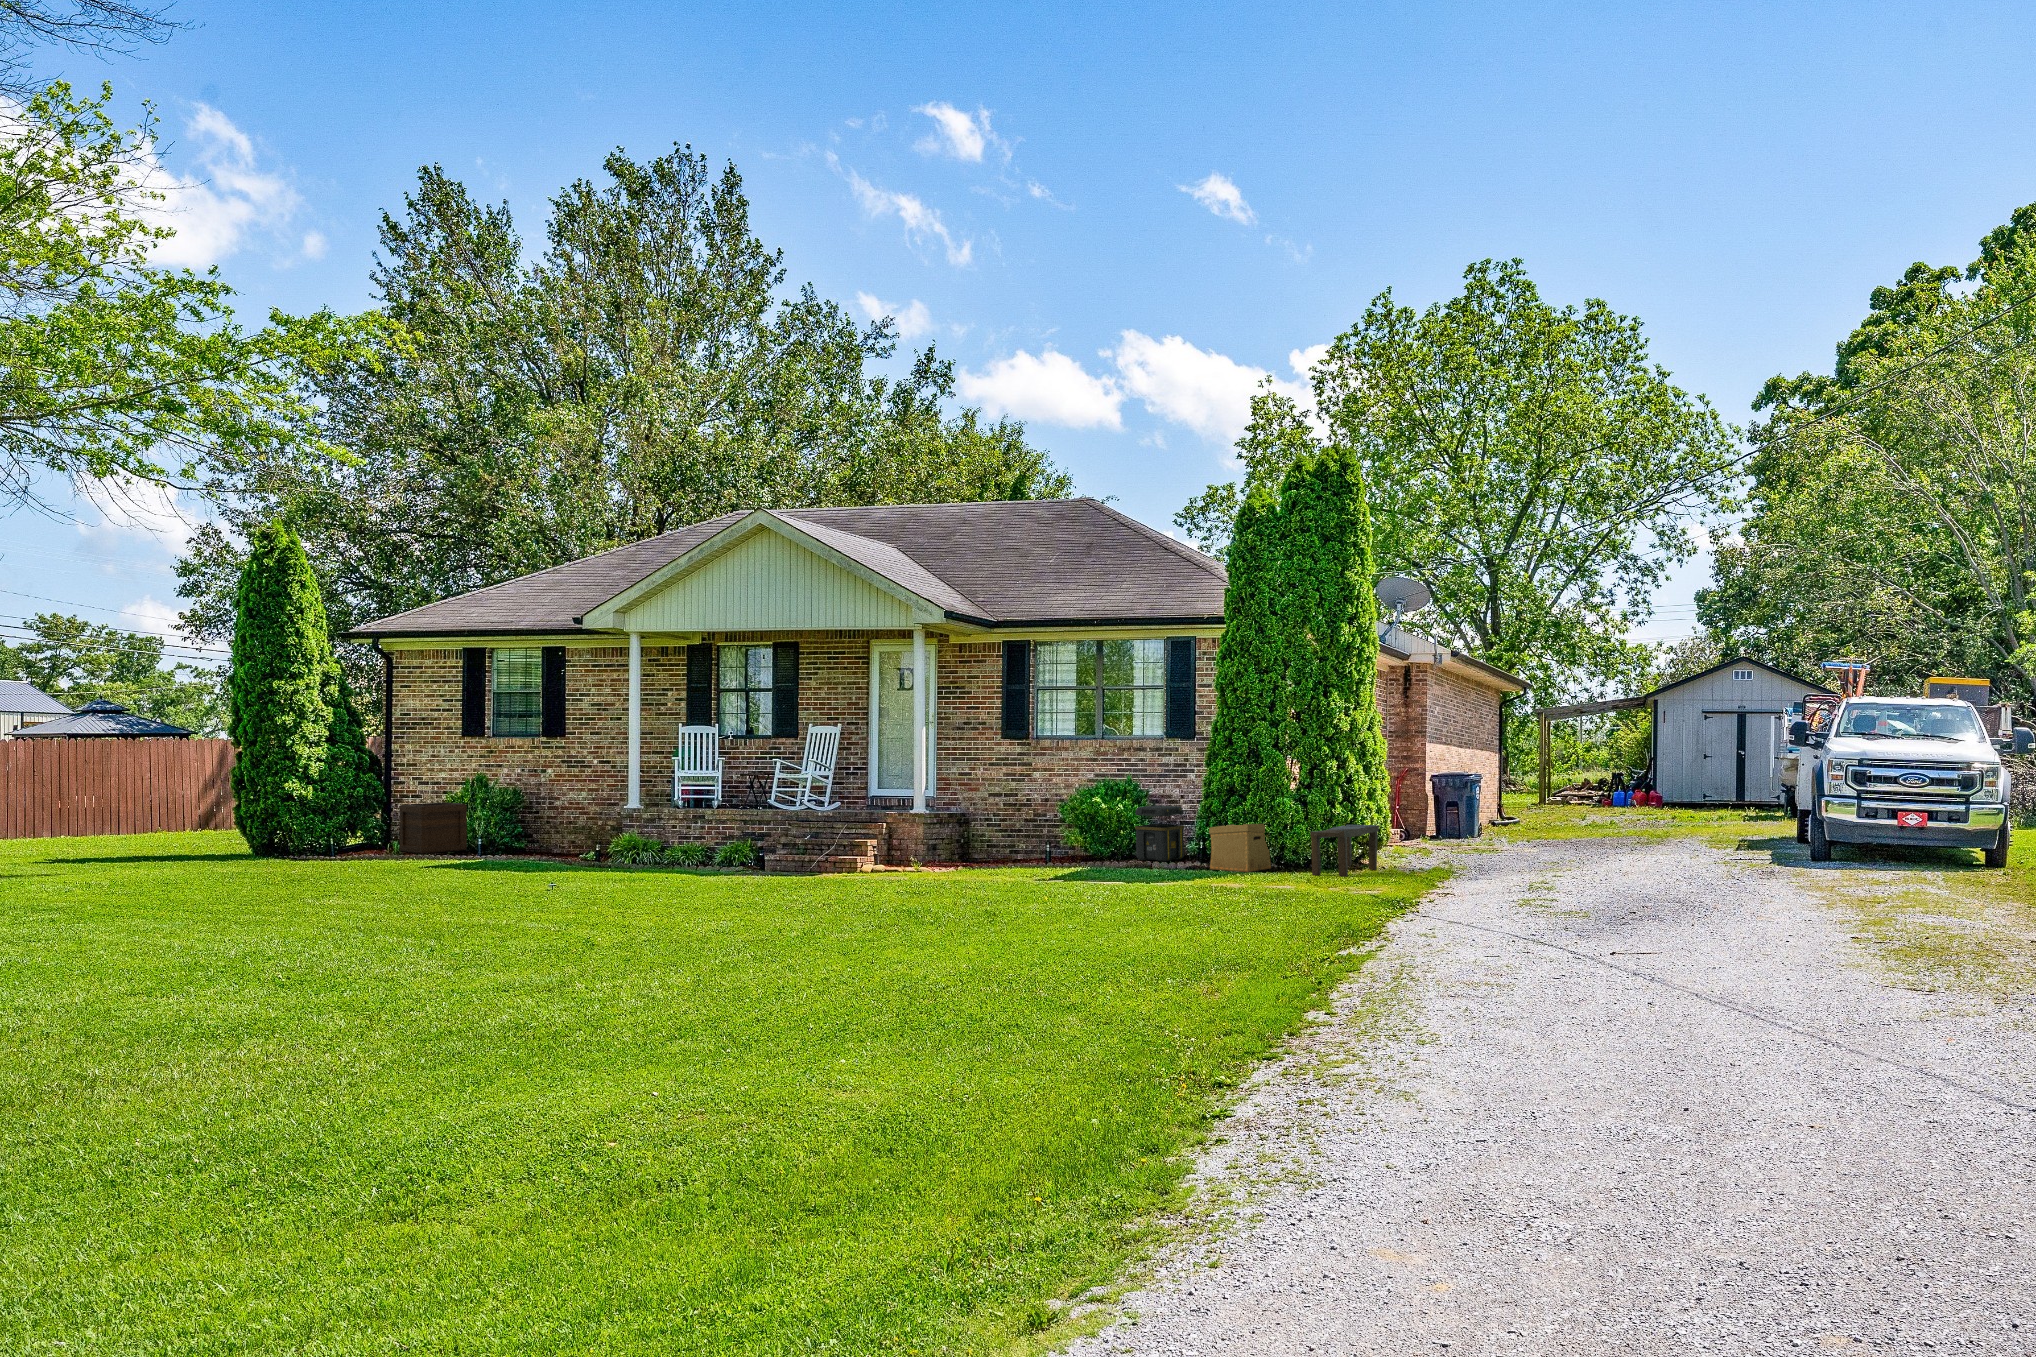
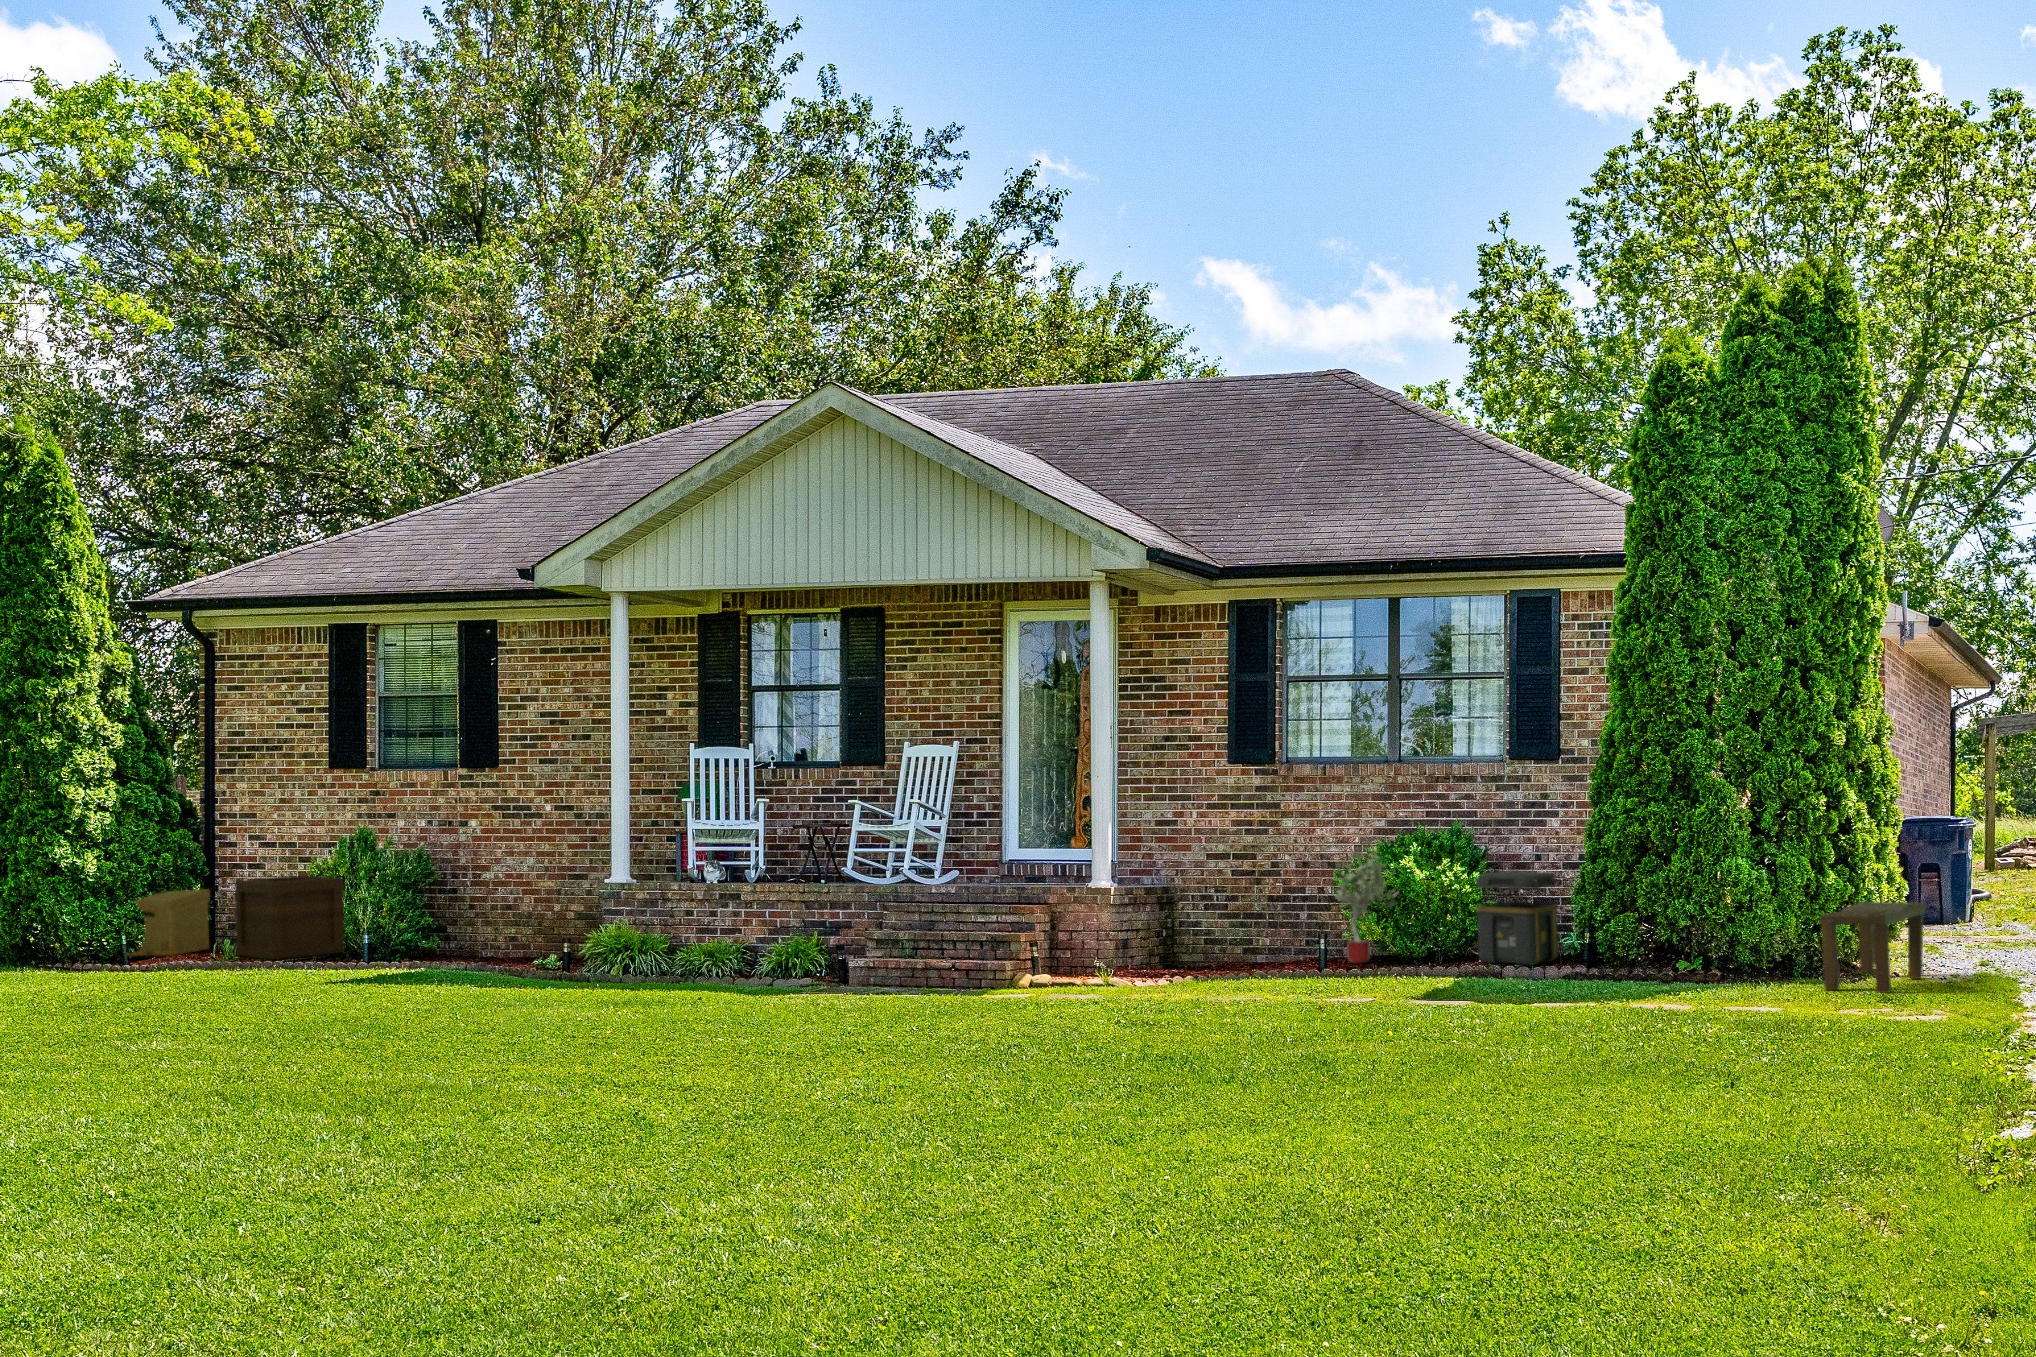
potted tree: none [1054,790,1092,860] -> present [1334,847,1399,964]
cardboard box: present [1209,824,1271,872] -> present [125,889,210,956]

